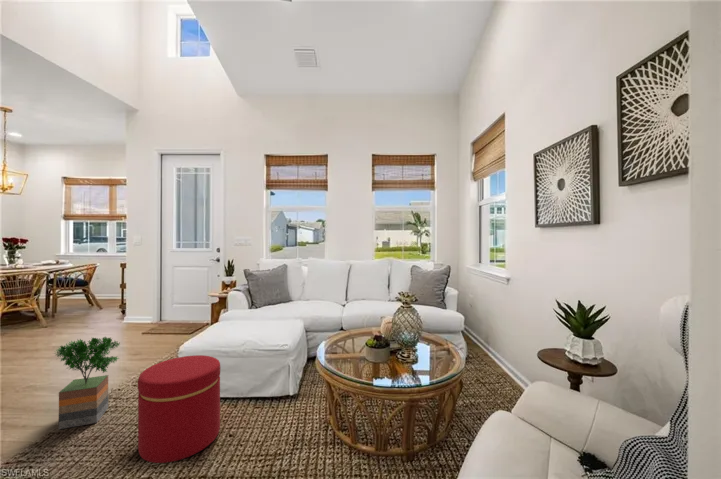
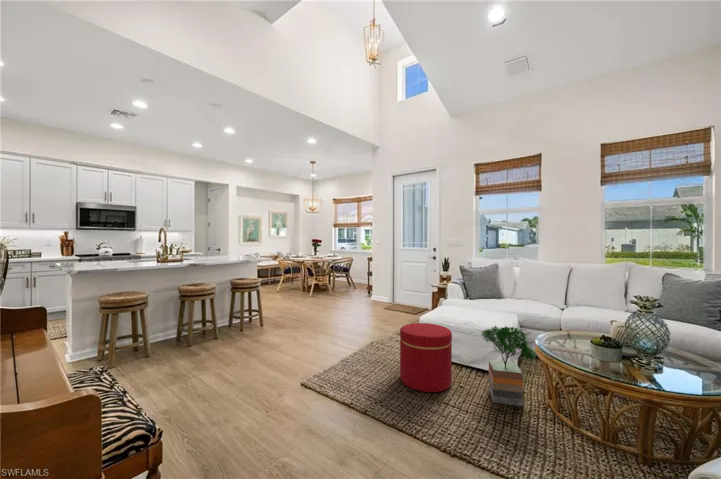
potted tree: present [56,337,120,429] -> present [482,326,535,406]

